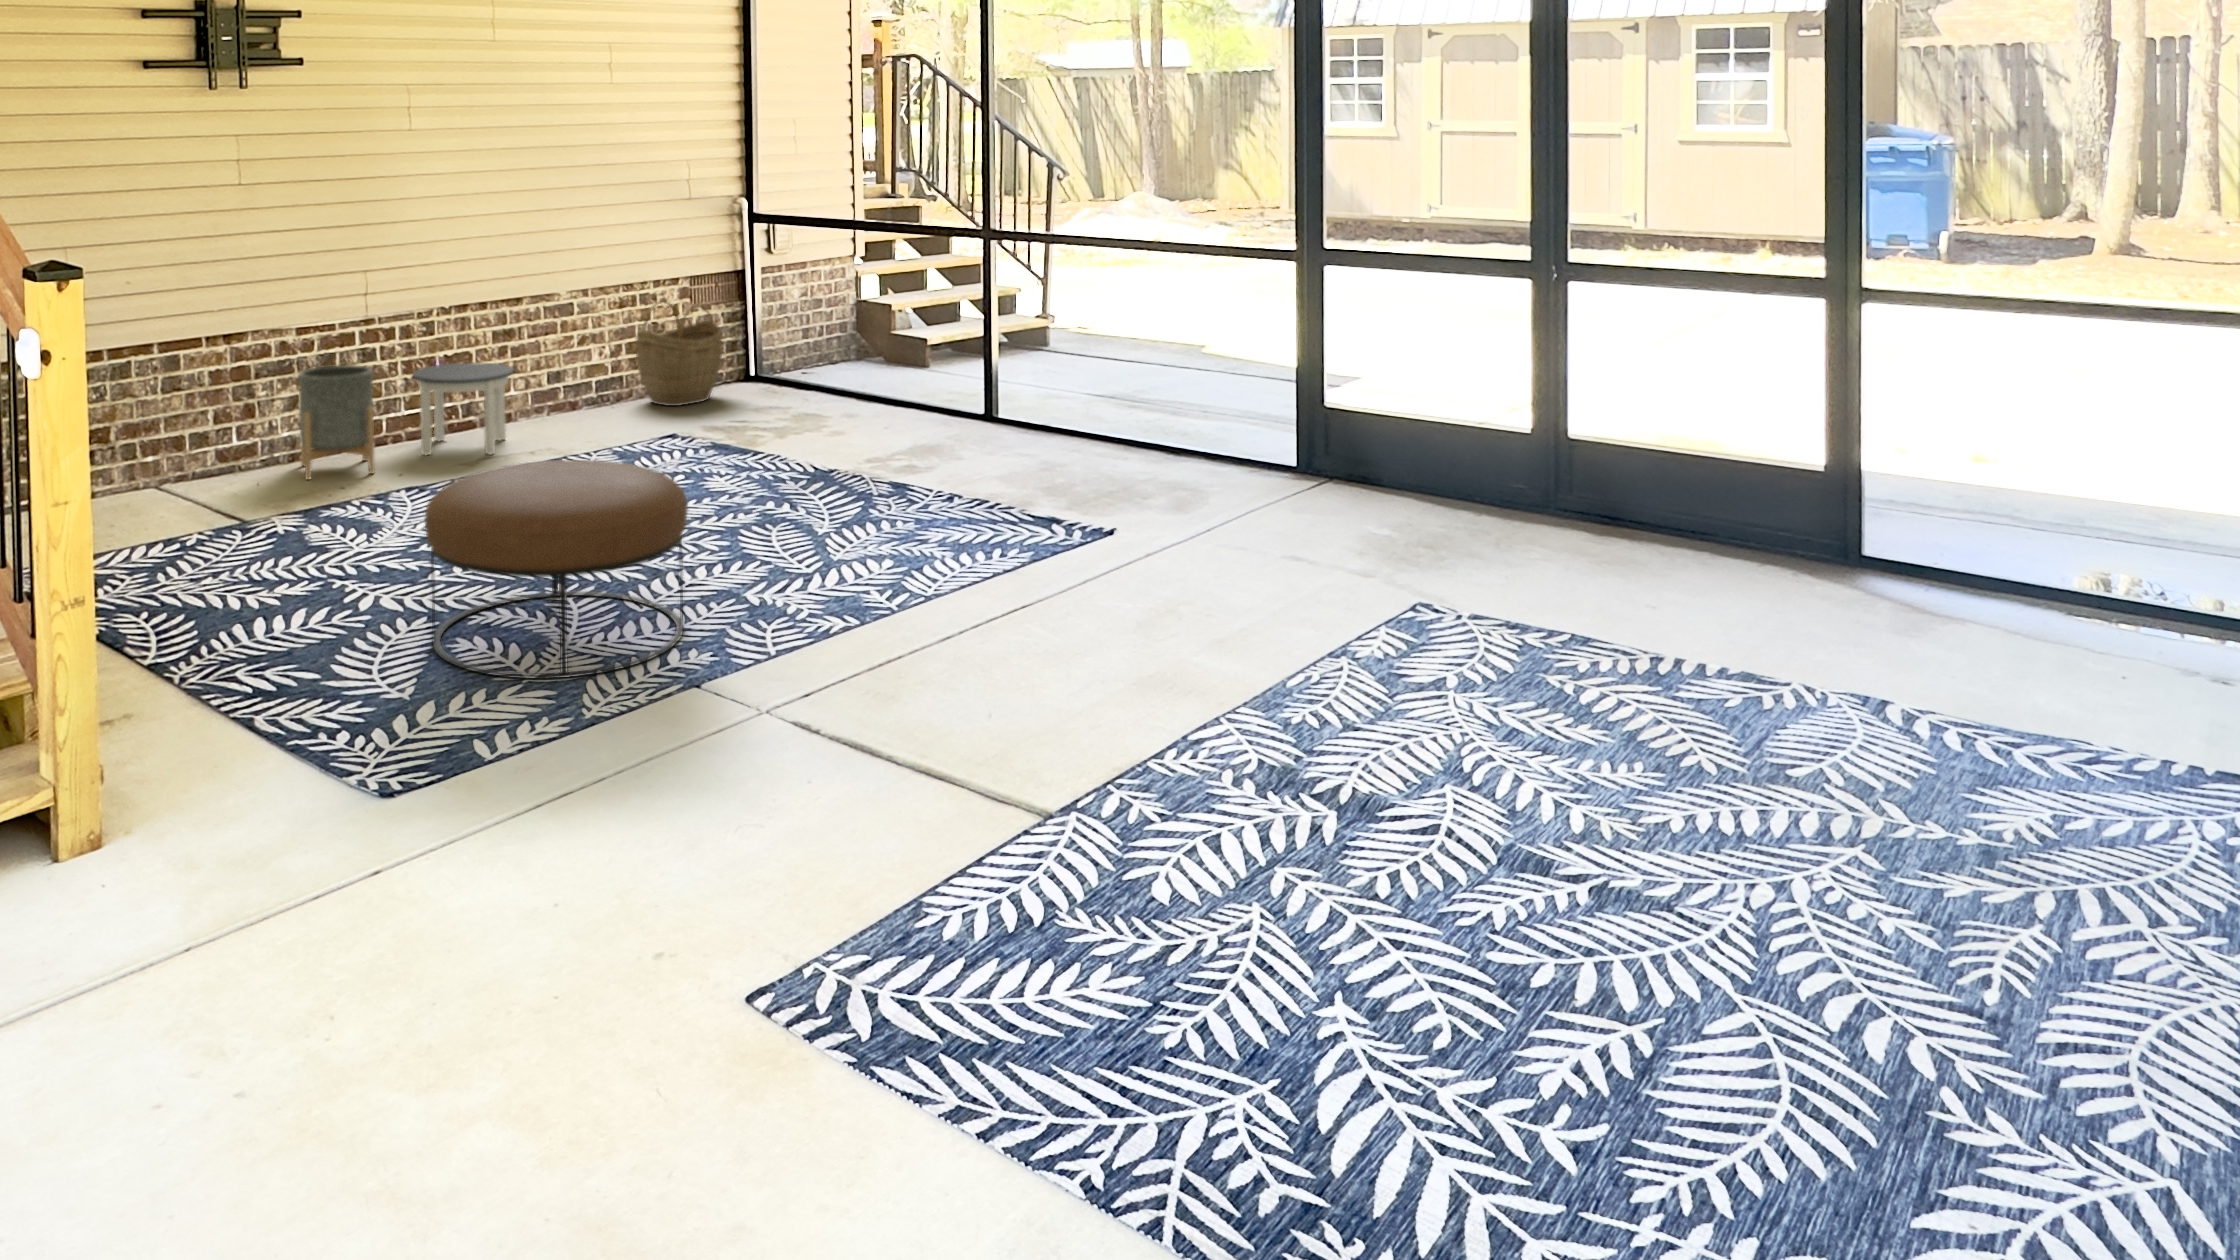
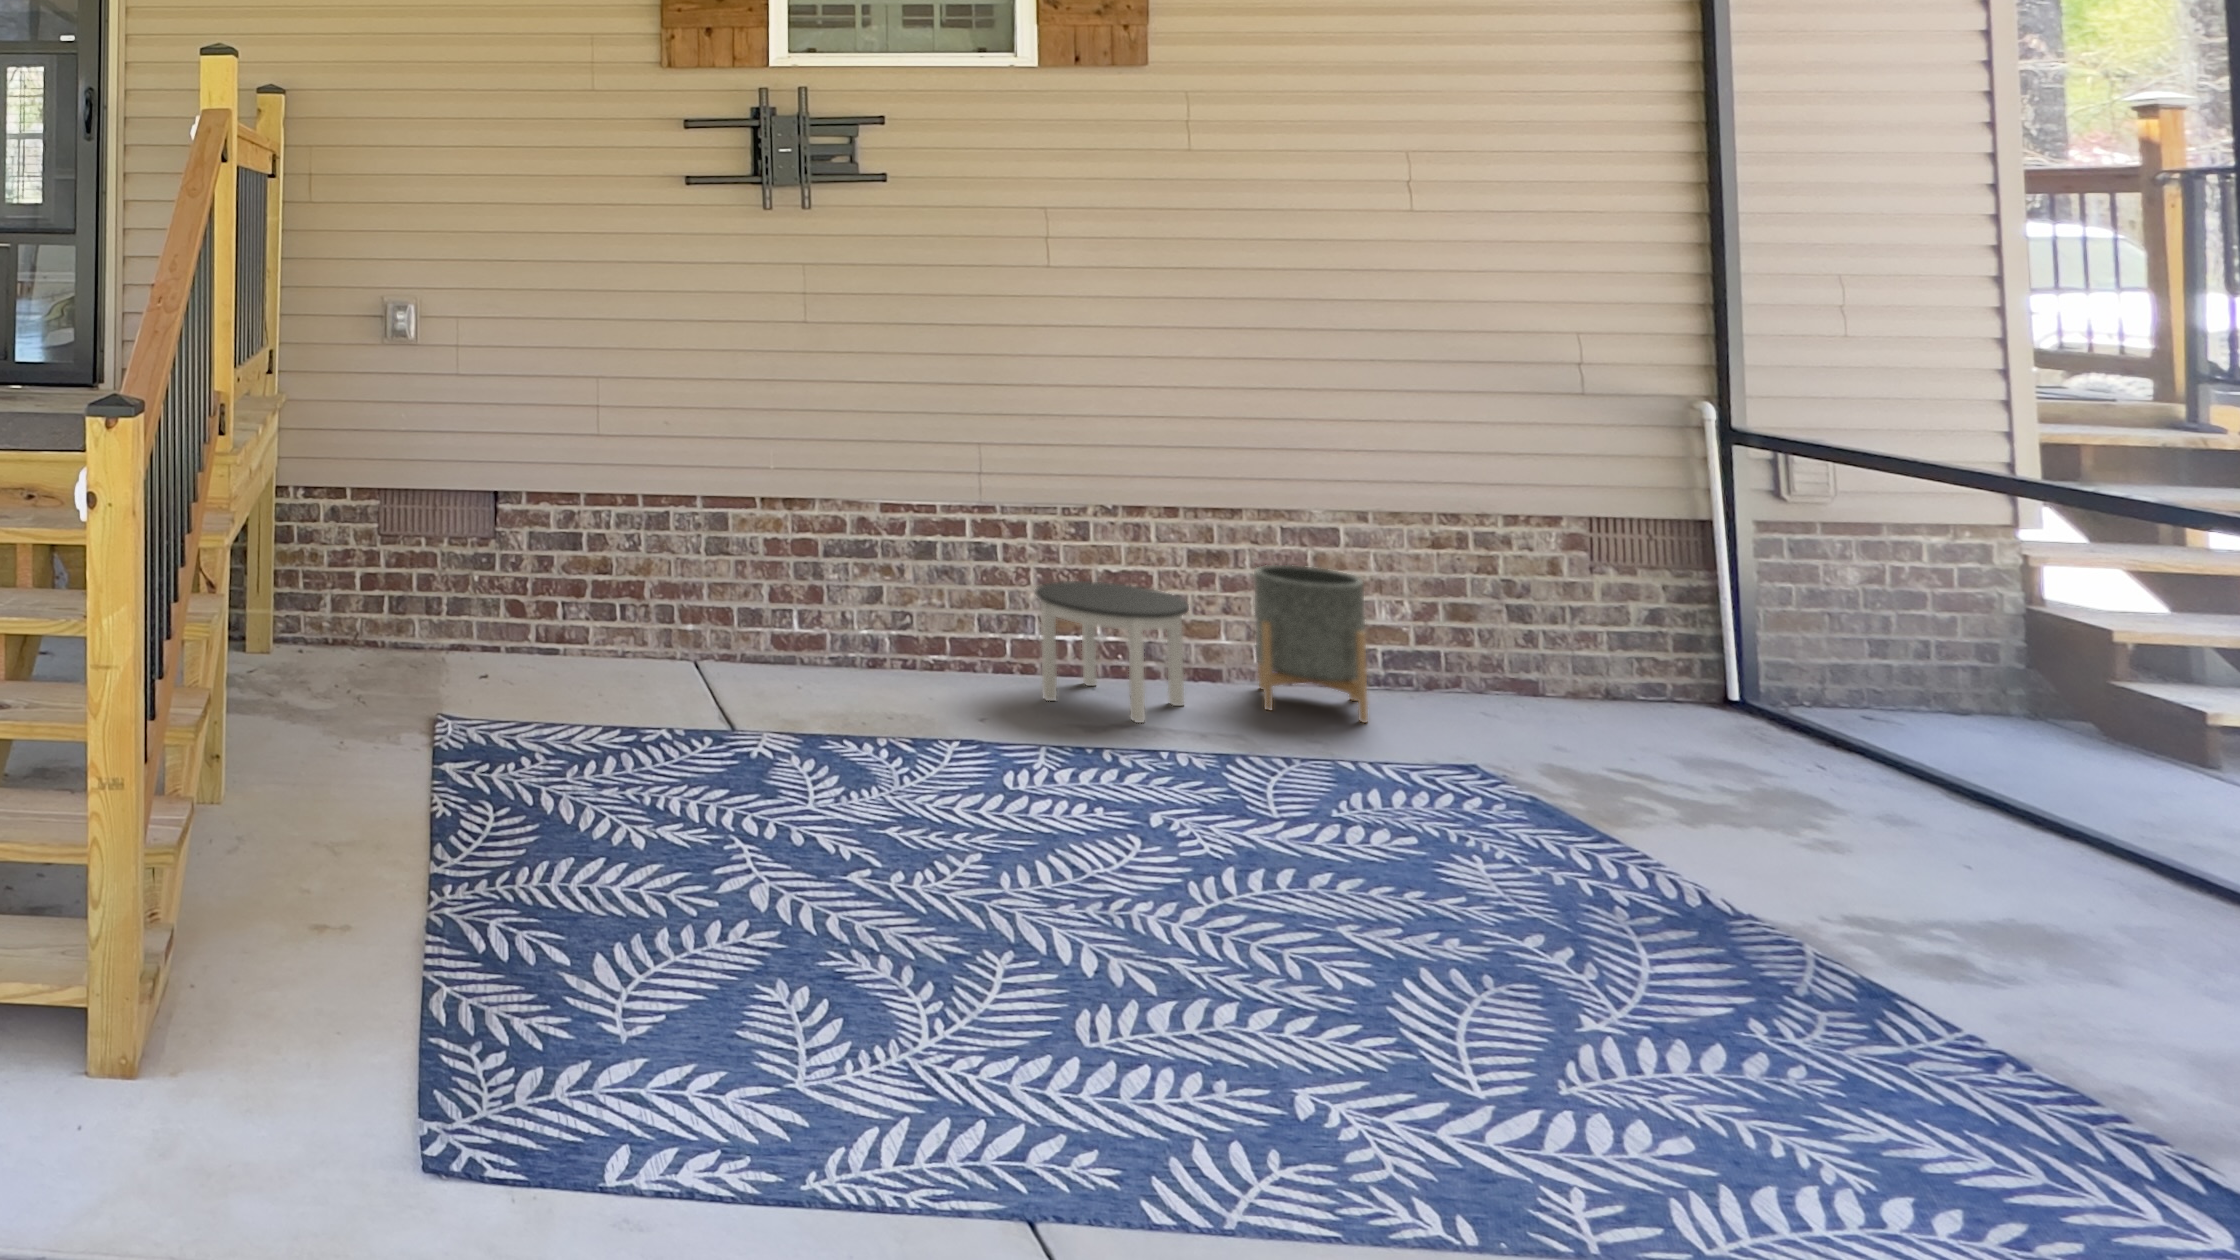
woven basket: present [636,301,722,406] -> none [1457,547,1632,724]
planter: present [299,365,375,480] -> present [1254,565,1368,722]
ottoman: present [425,460,688,679] -> none [721,748,1139,1135]

